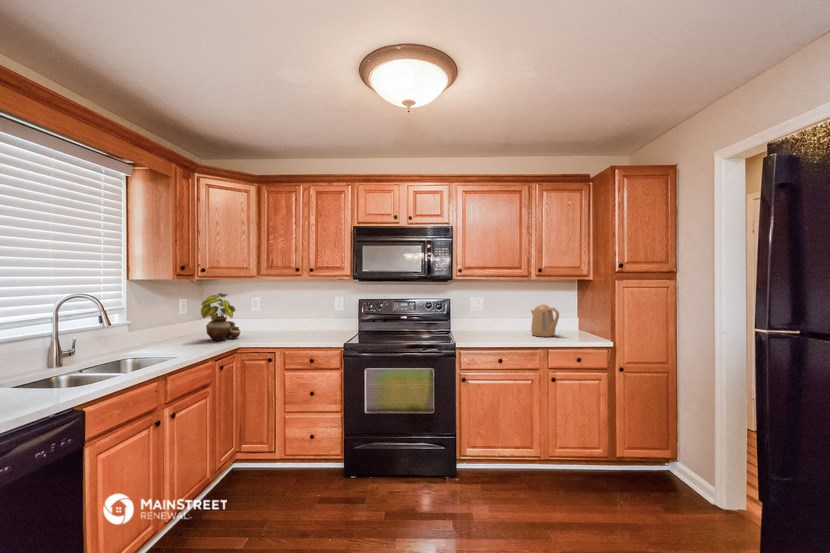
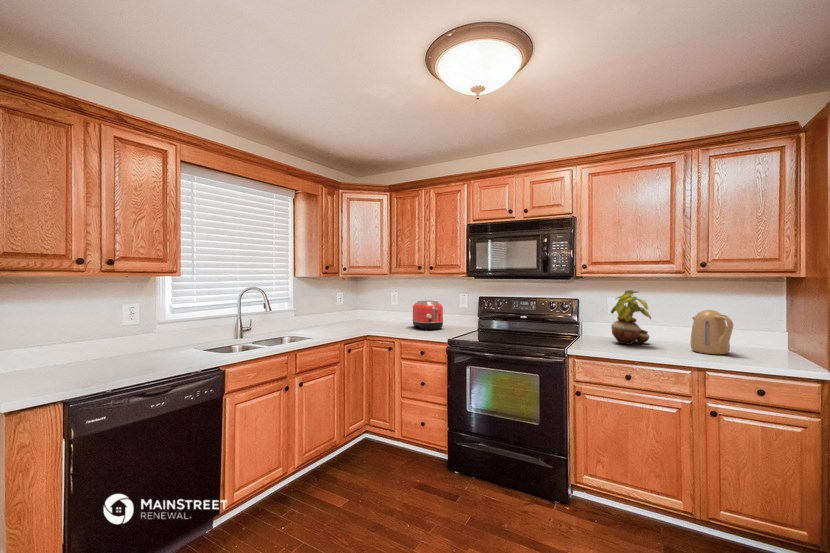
potted plant: present [201,293,240,341] -> present [611,290,651,344]
toaster: none [284,305,321,336] -> present [412,301,443,330]

